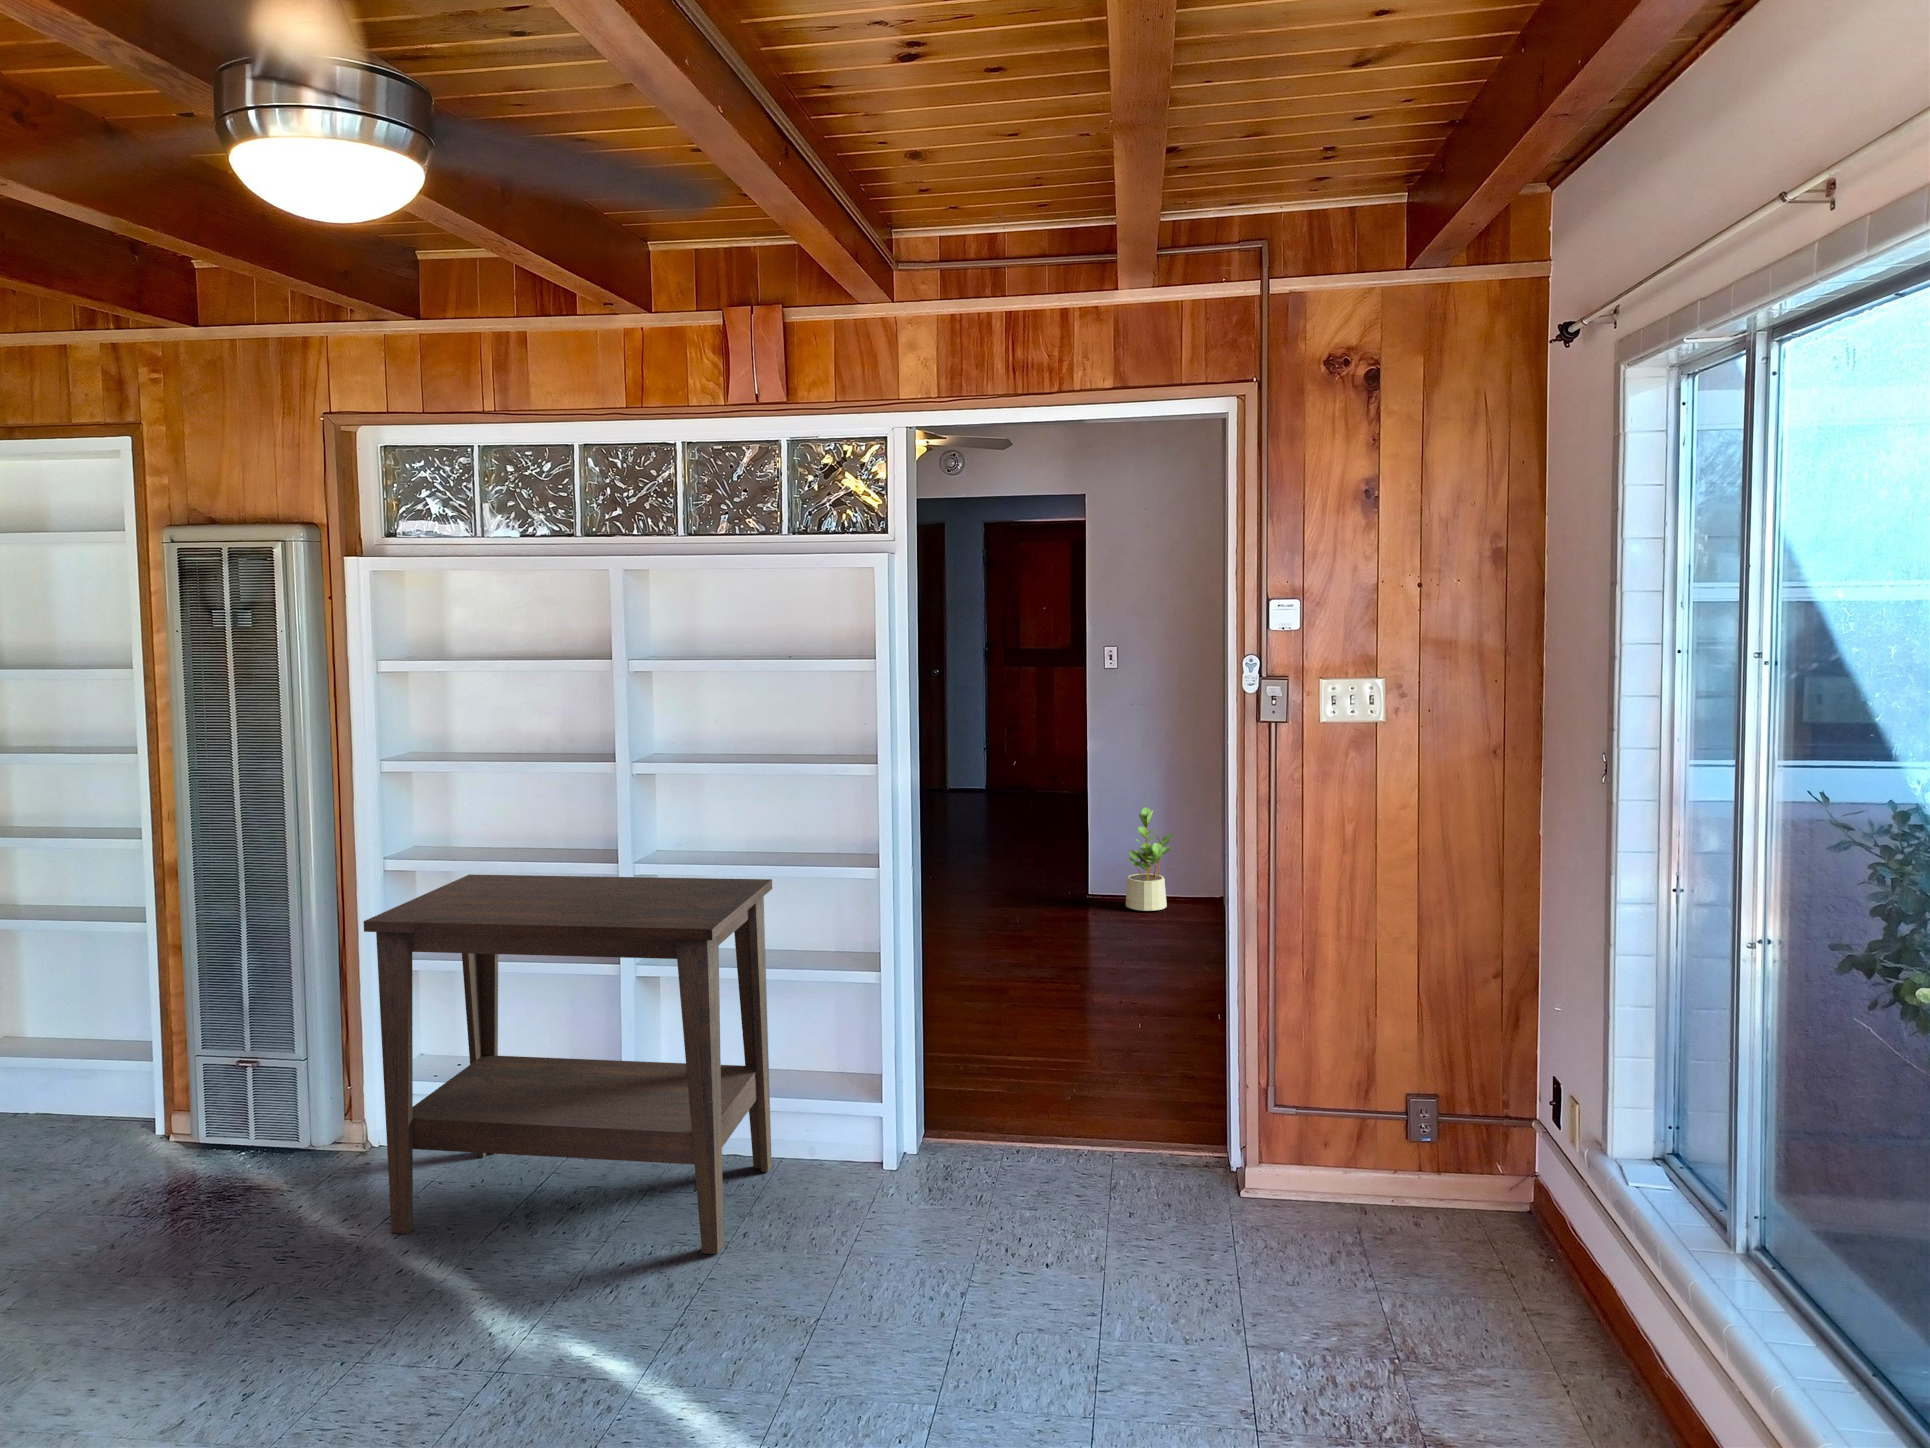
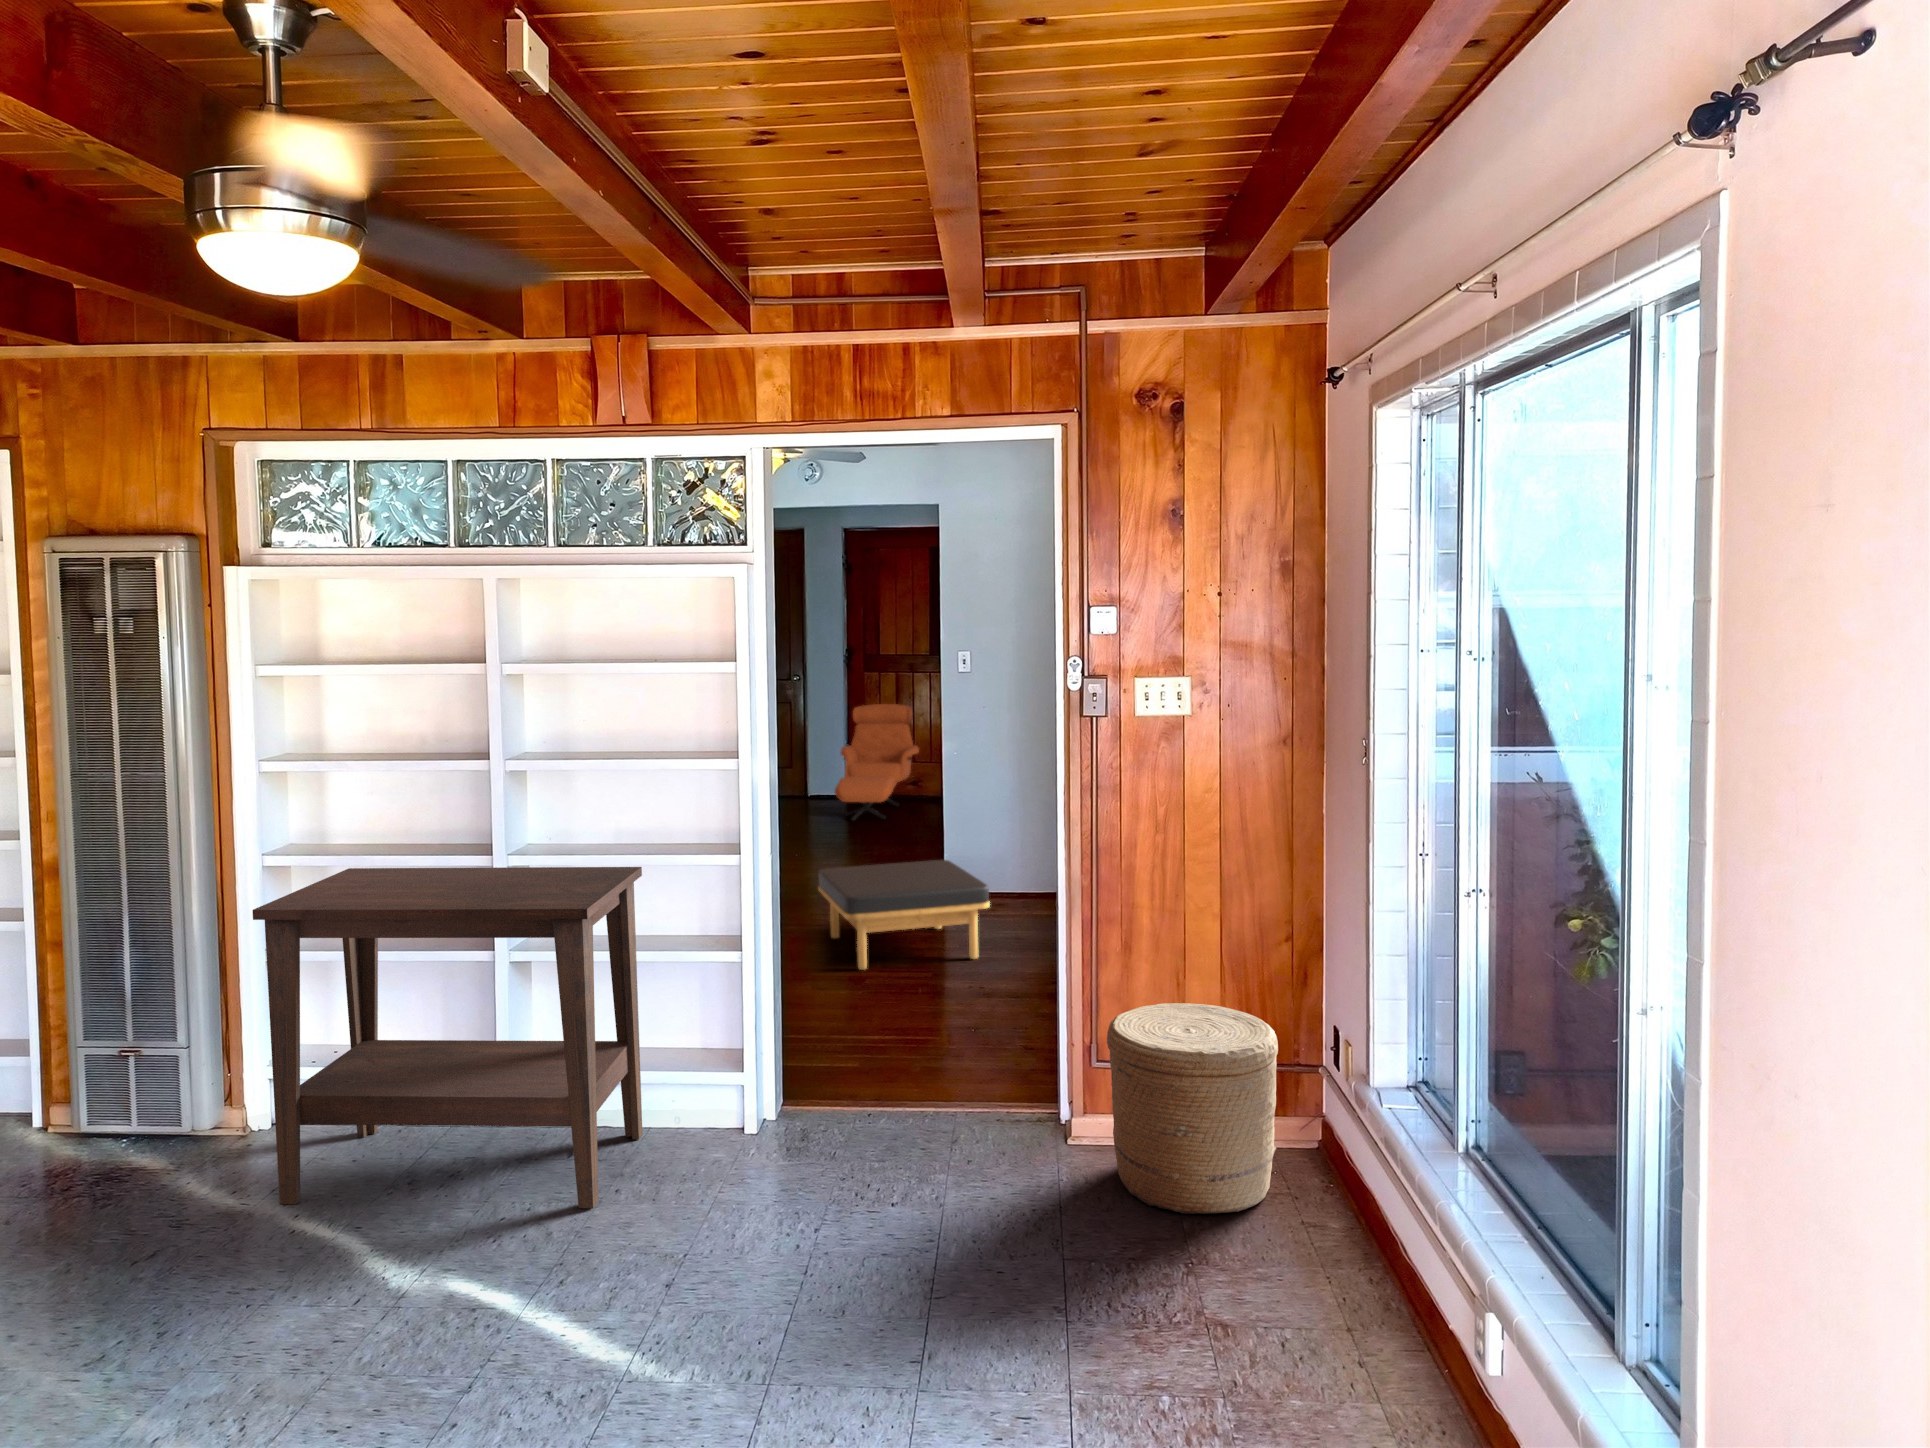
armchair: none [968,701,1053,820] -> present [835,704,919,820]
potted plant: present [1126,807,1174,911] -> none [984,803,1029,902]
ottoman: none [955,866,1137,983] -> present [818,860,990,970]
woven basket: none [1290,1046,1493,1296] -> present [1107,1003,1278,1214]

